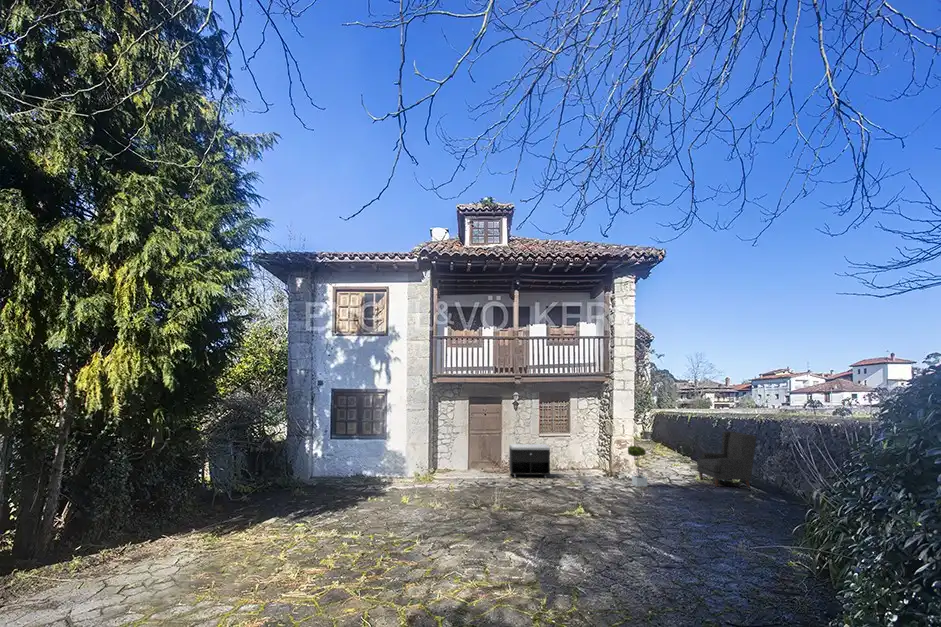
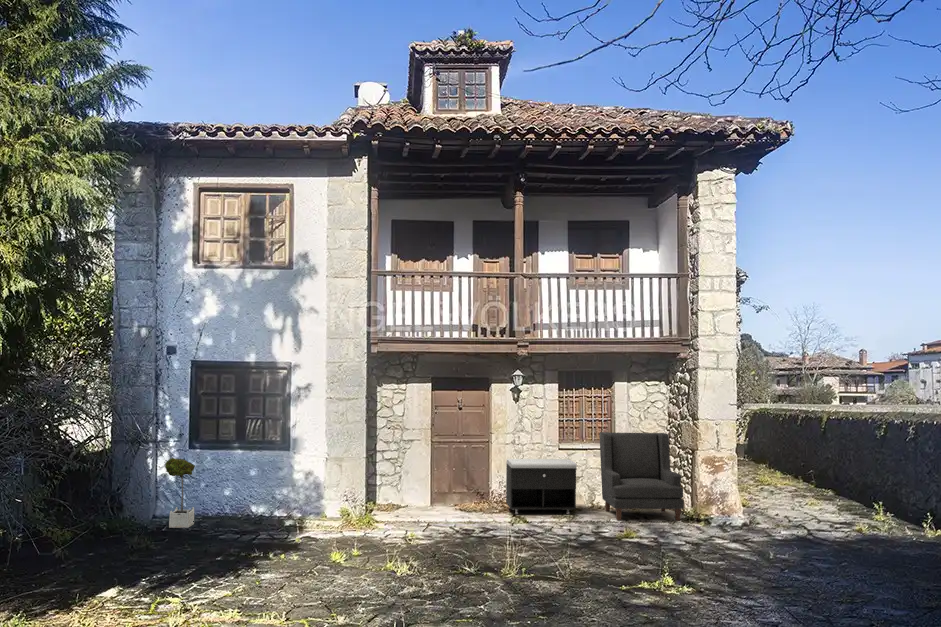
chair: present [697,431,756,487] -> present [599,432,684,521]
potted tree: present [628,446,647,487] -> present [165,458,195,528]

